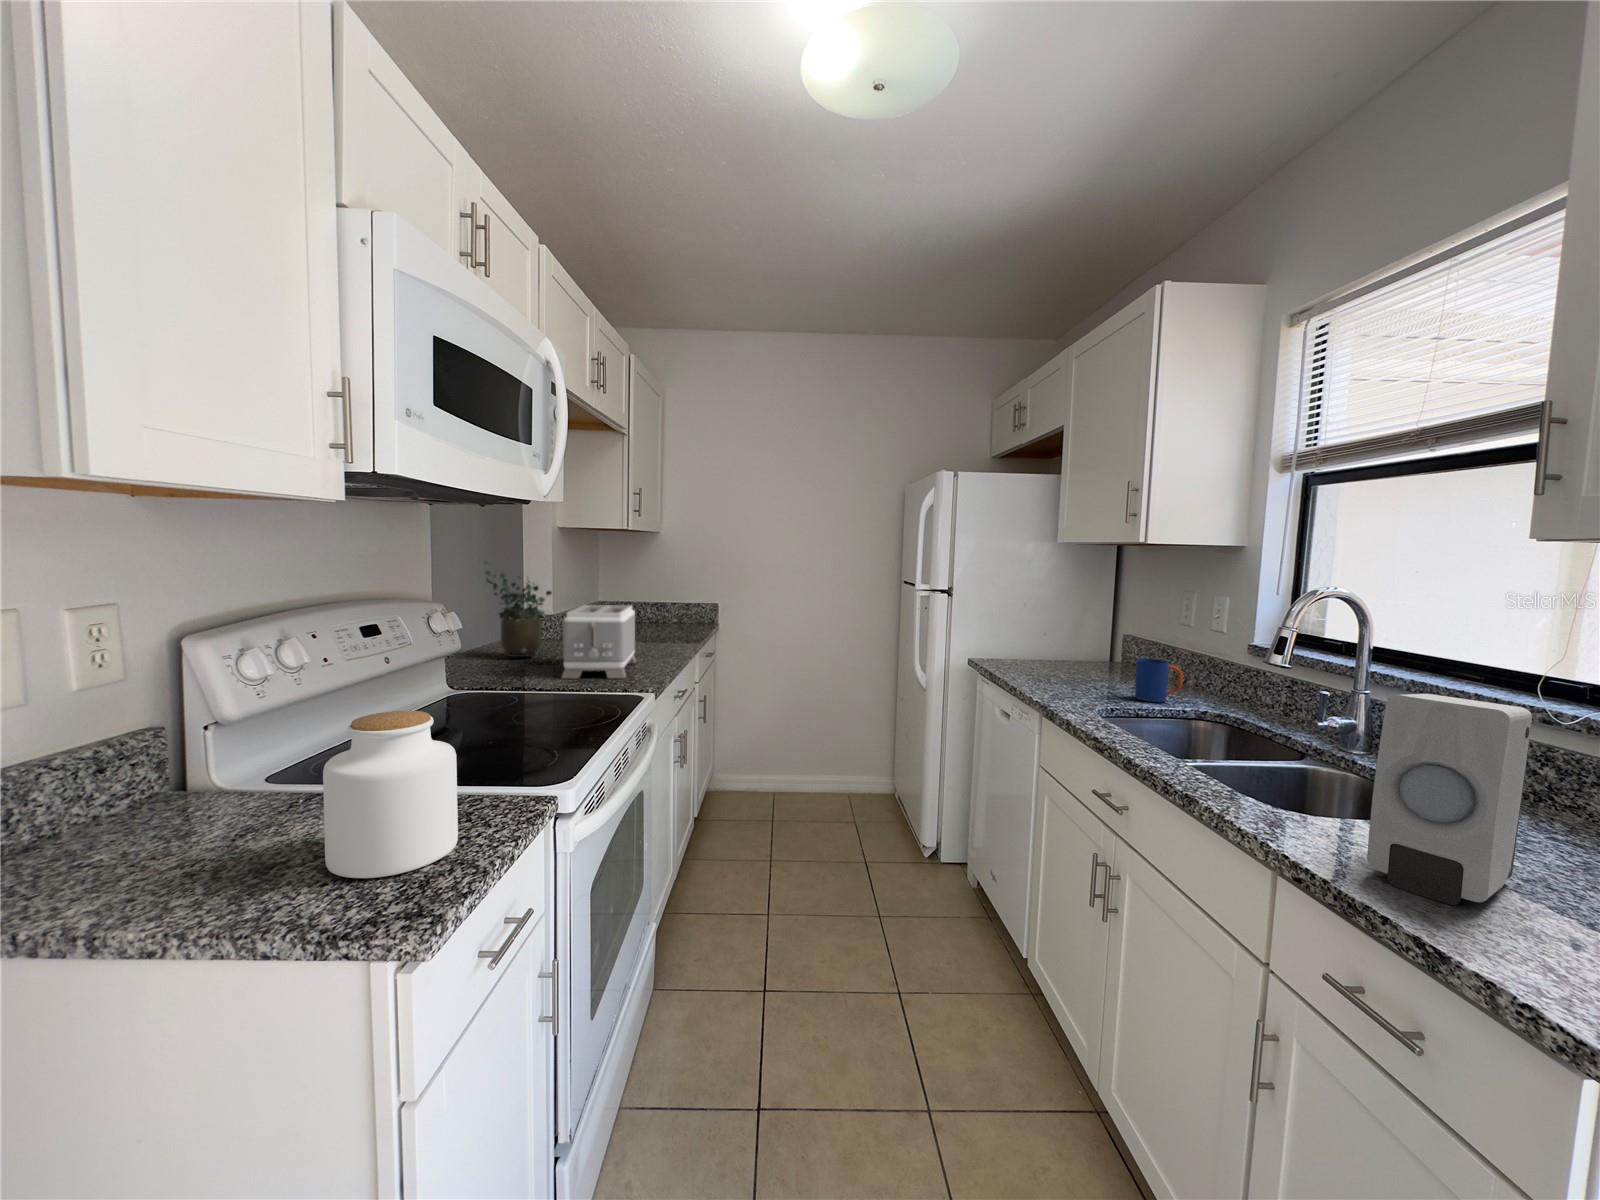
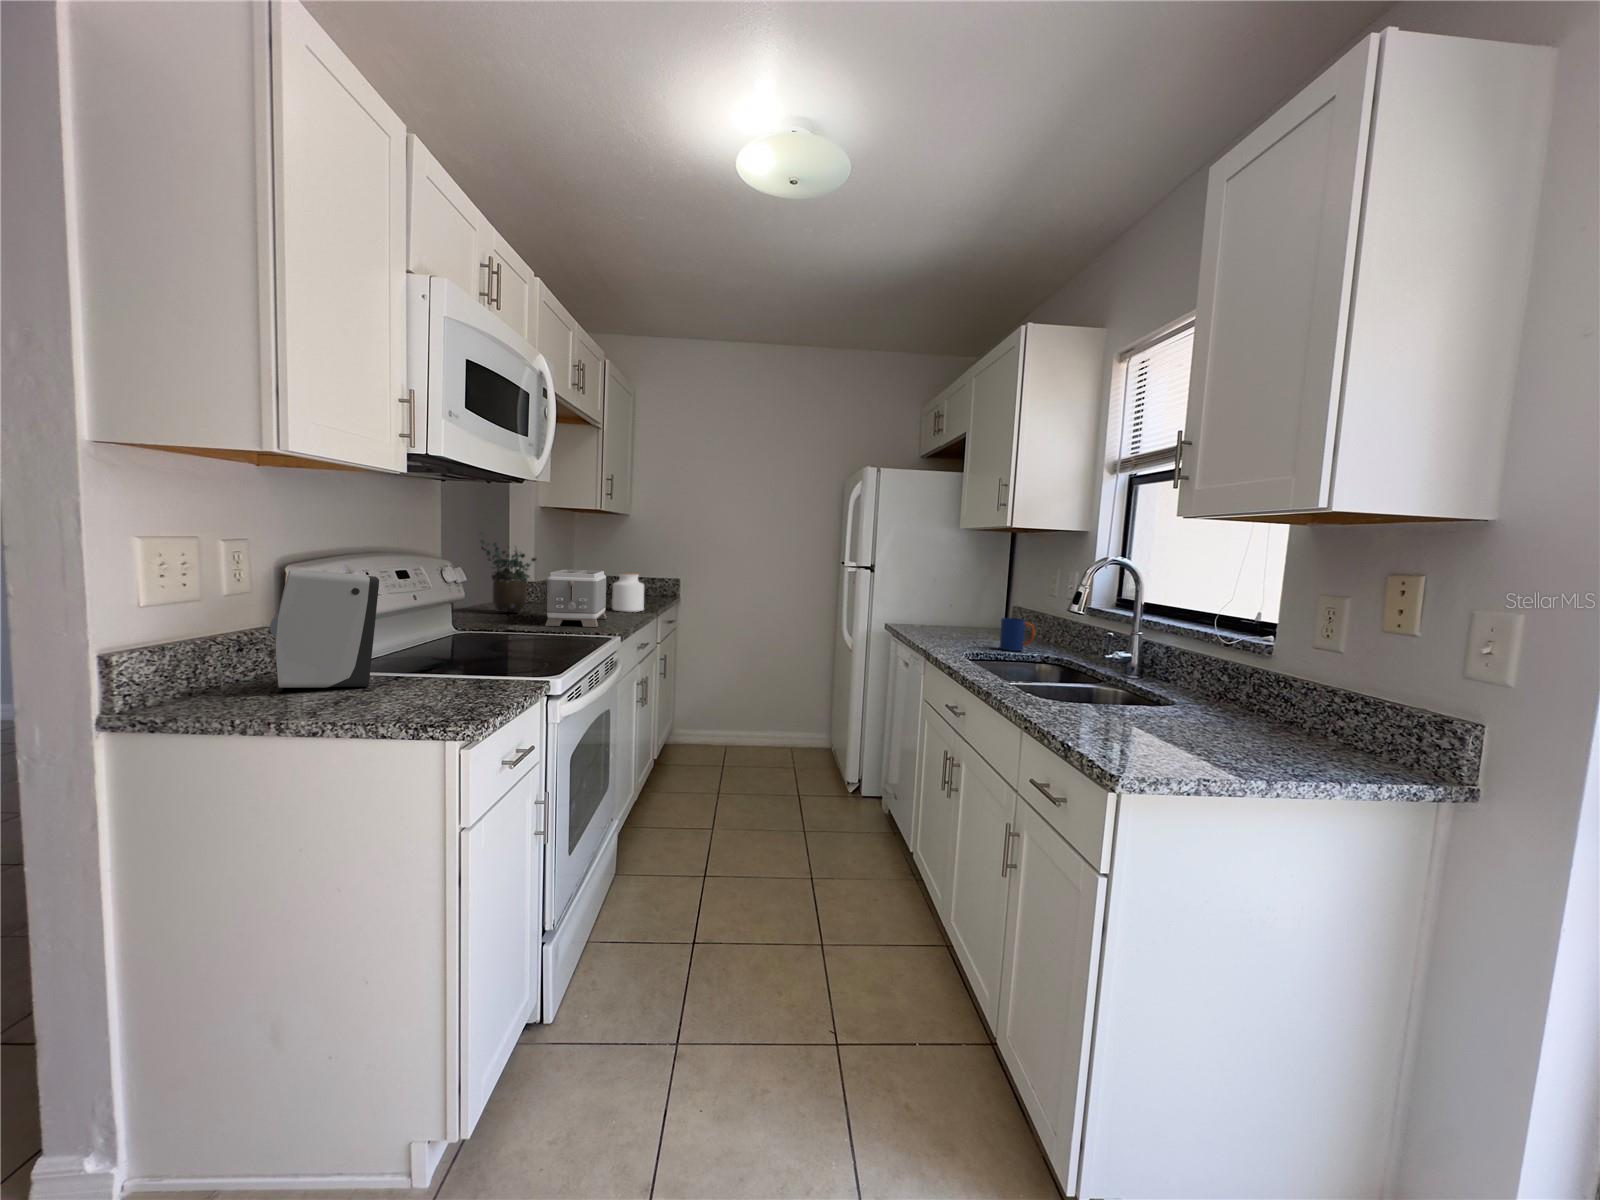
soap dispenser: present [1367,694,1532,905] -> present [270,569,379,692]
jar: present [323,711,458,878] -> present [612,573,644,612]

